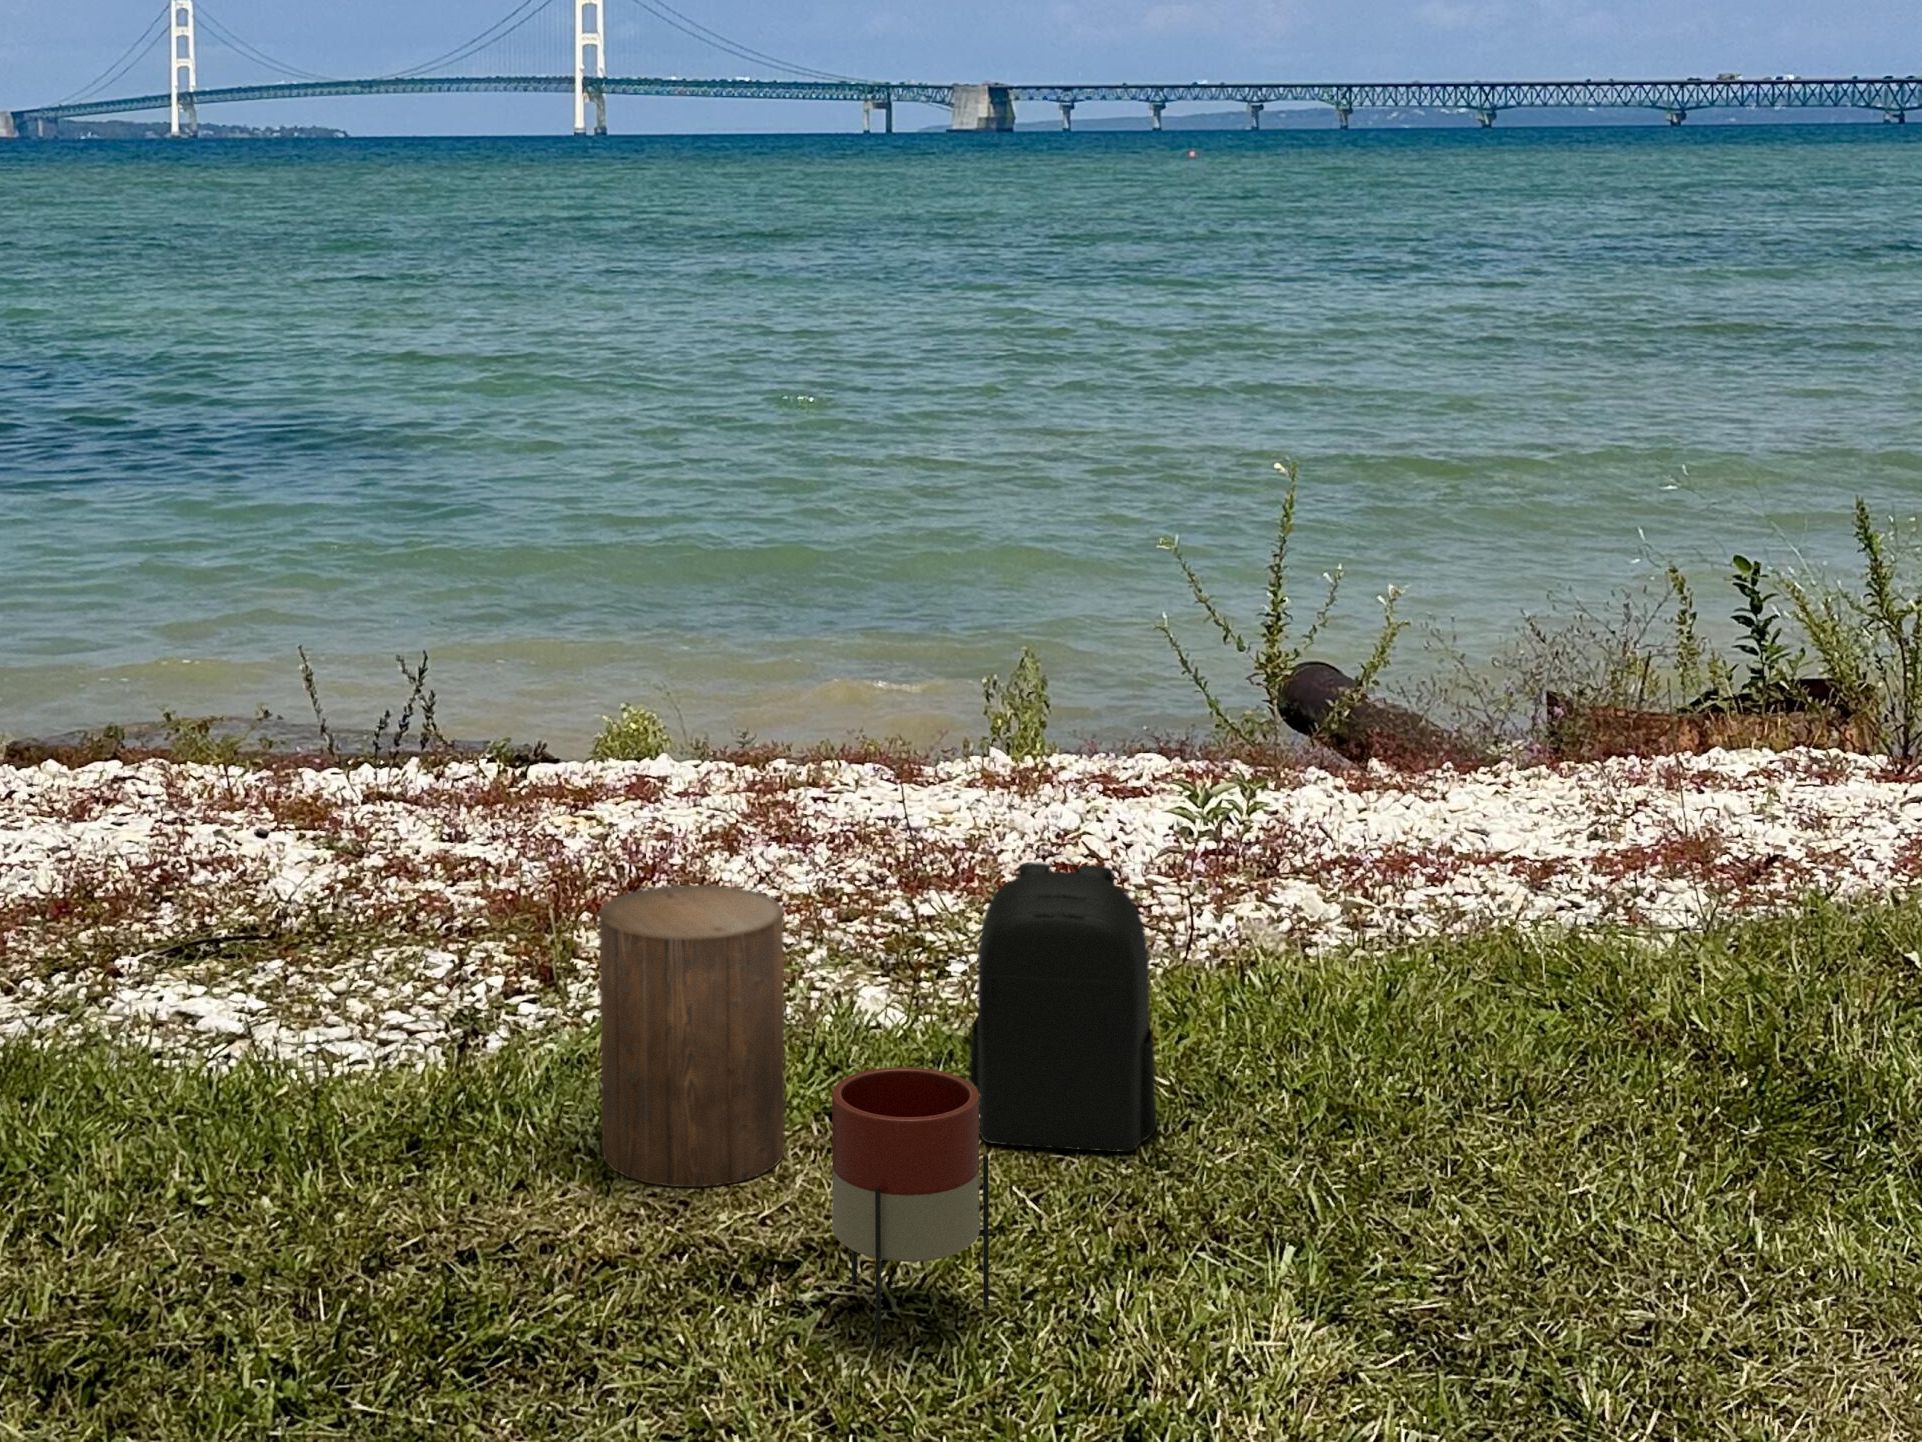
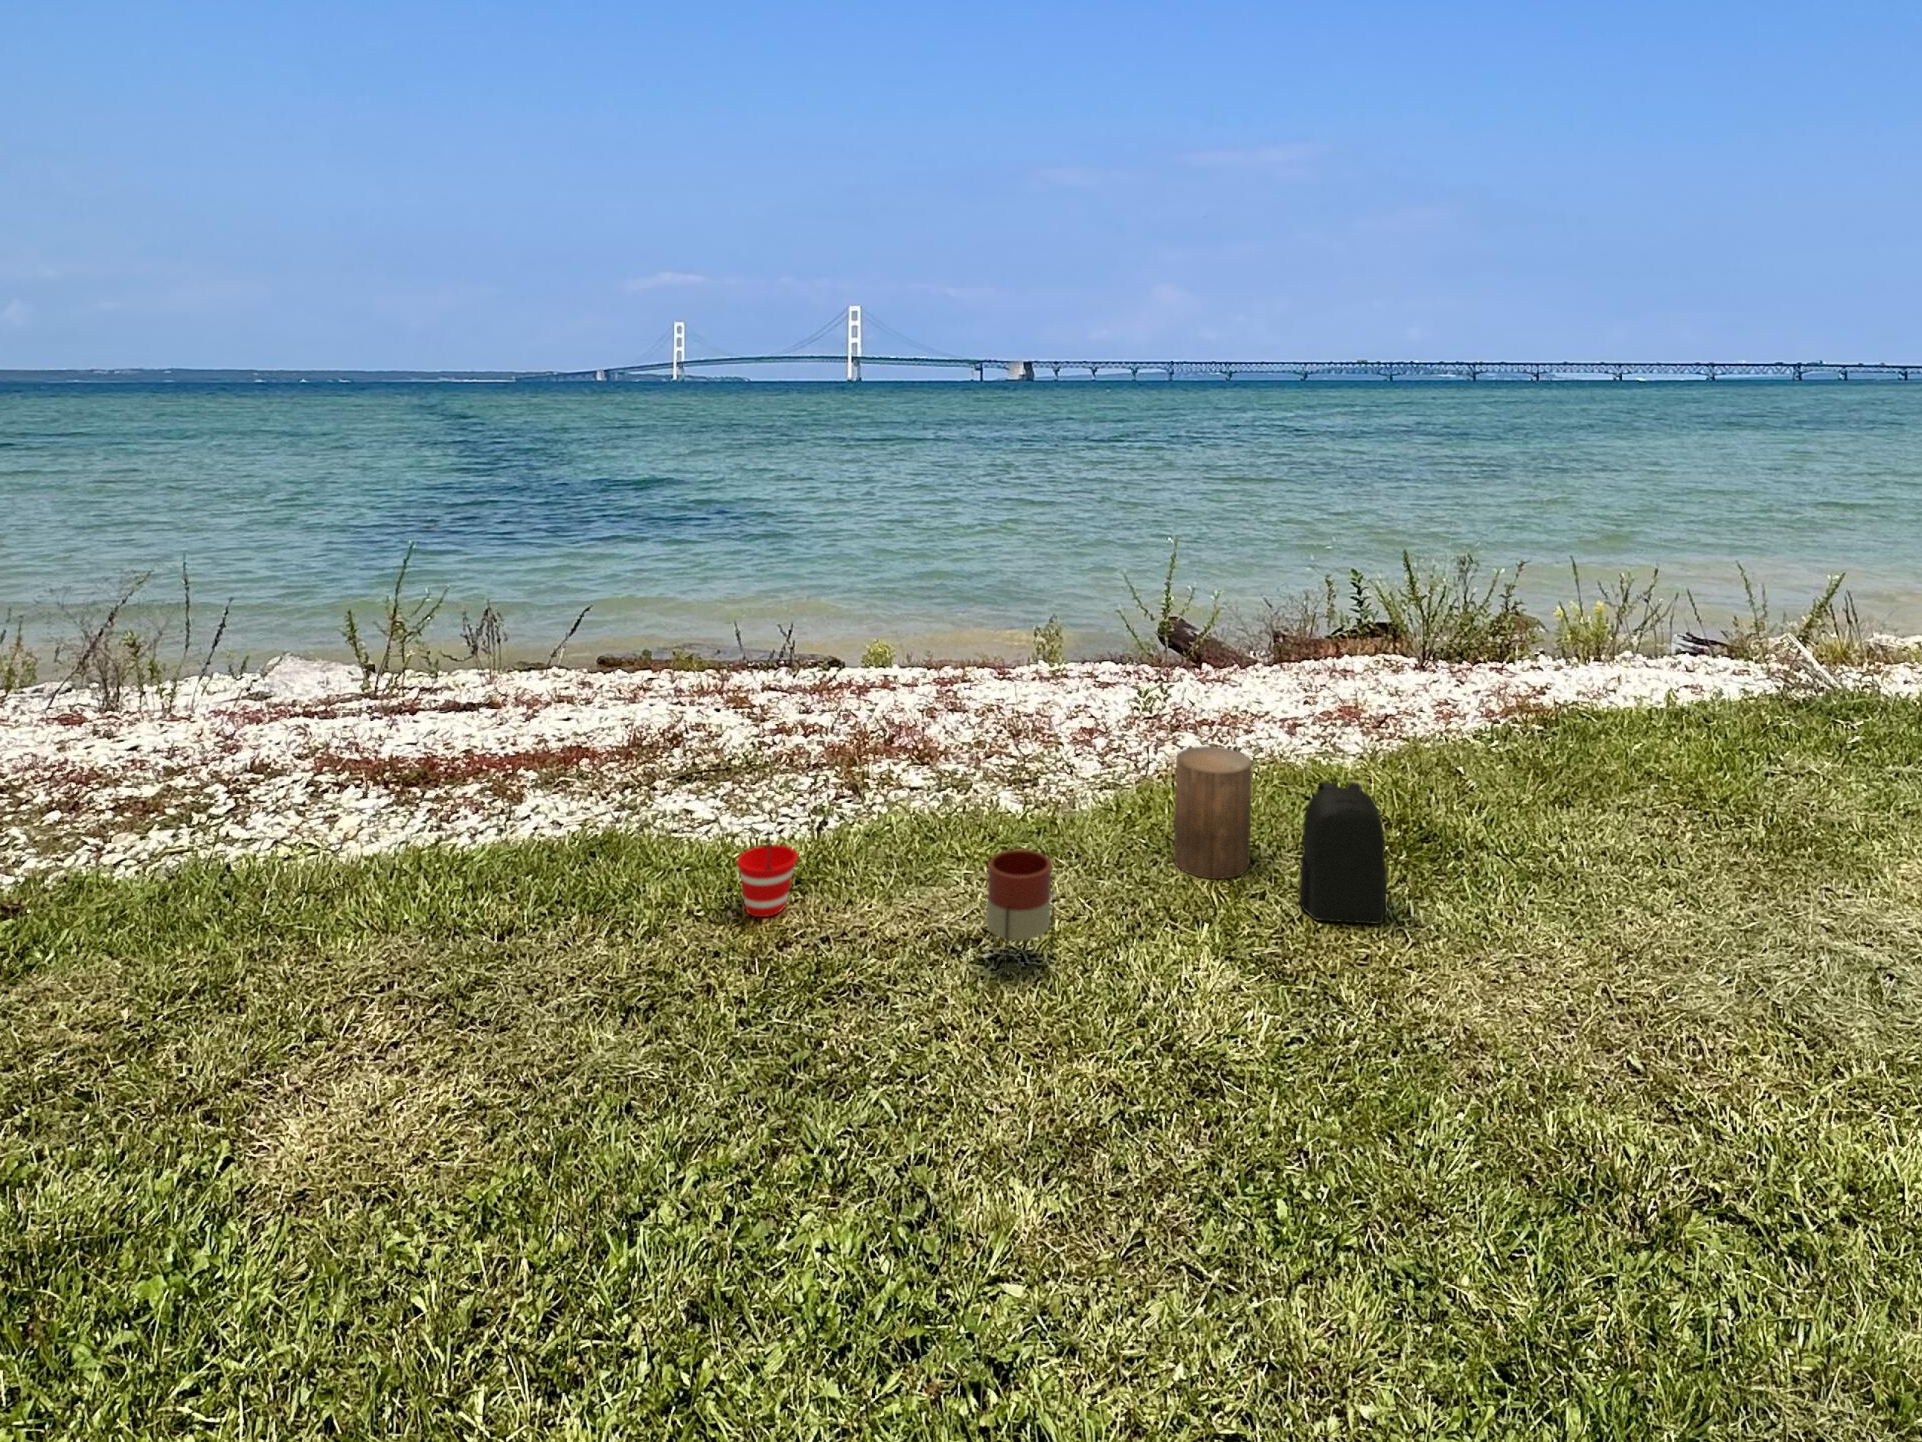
backpack: present [969,859,1158,1152] -> present [1298,781,1388,924]
stool: present [599,885,785,1187] -> present [1174,746,1252,879]
bucket: none [273,1028,407,1214] -> present [737,830,798,917]

